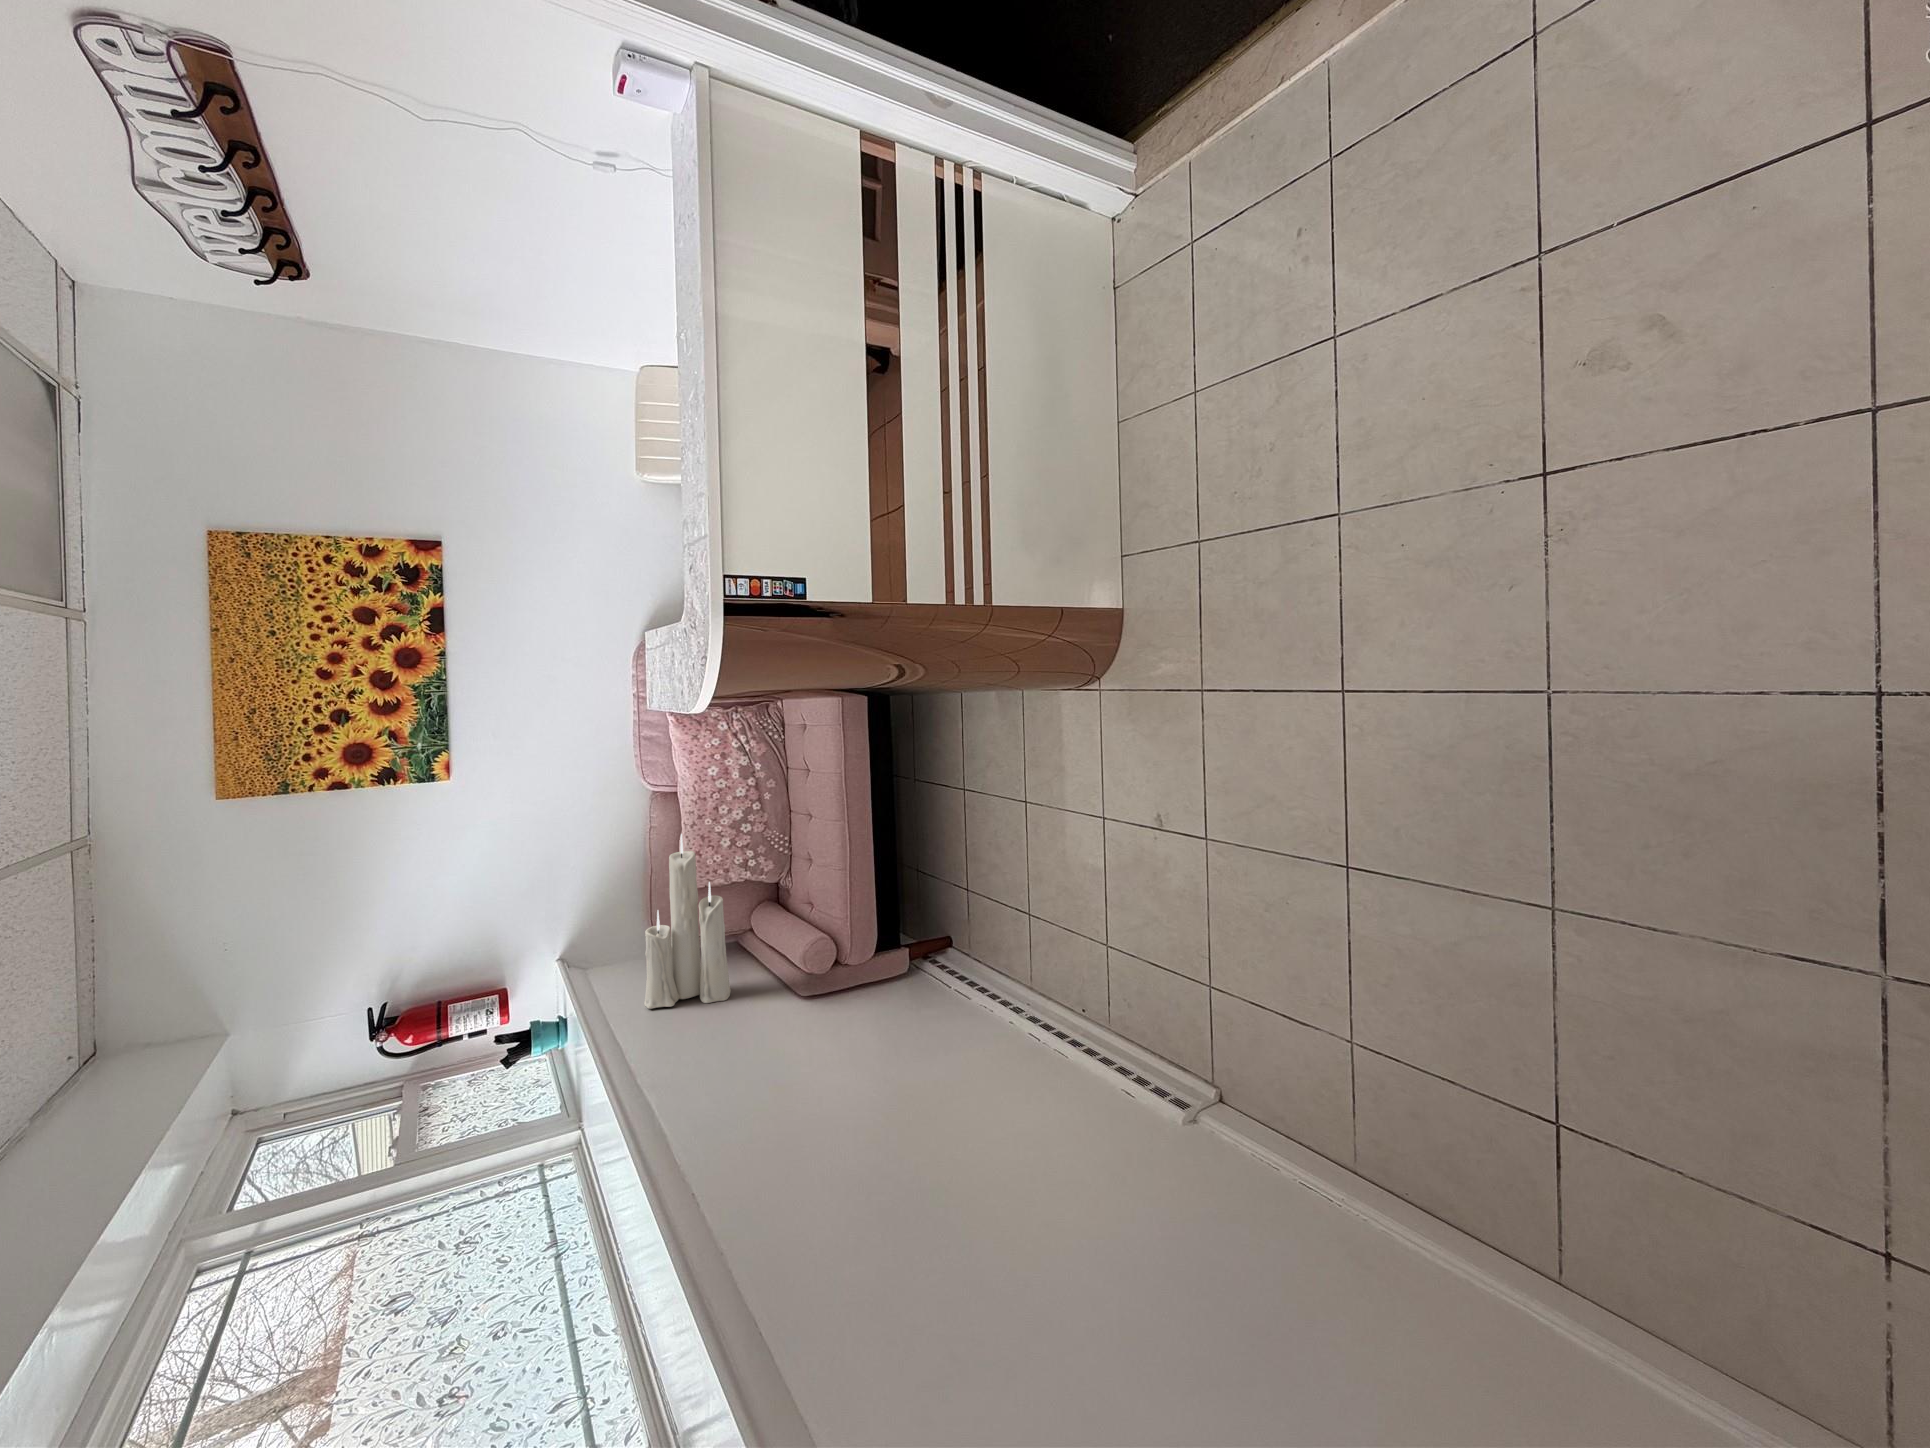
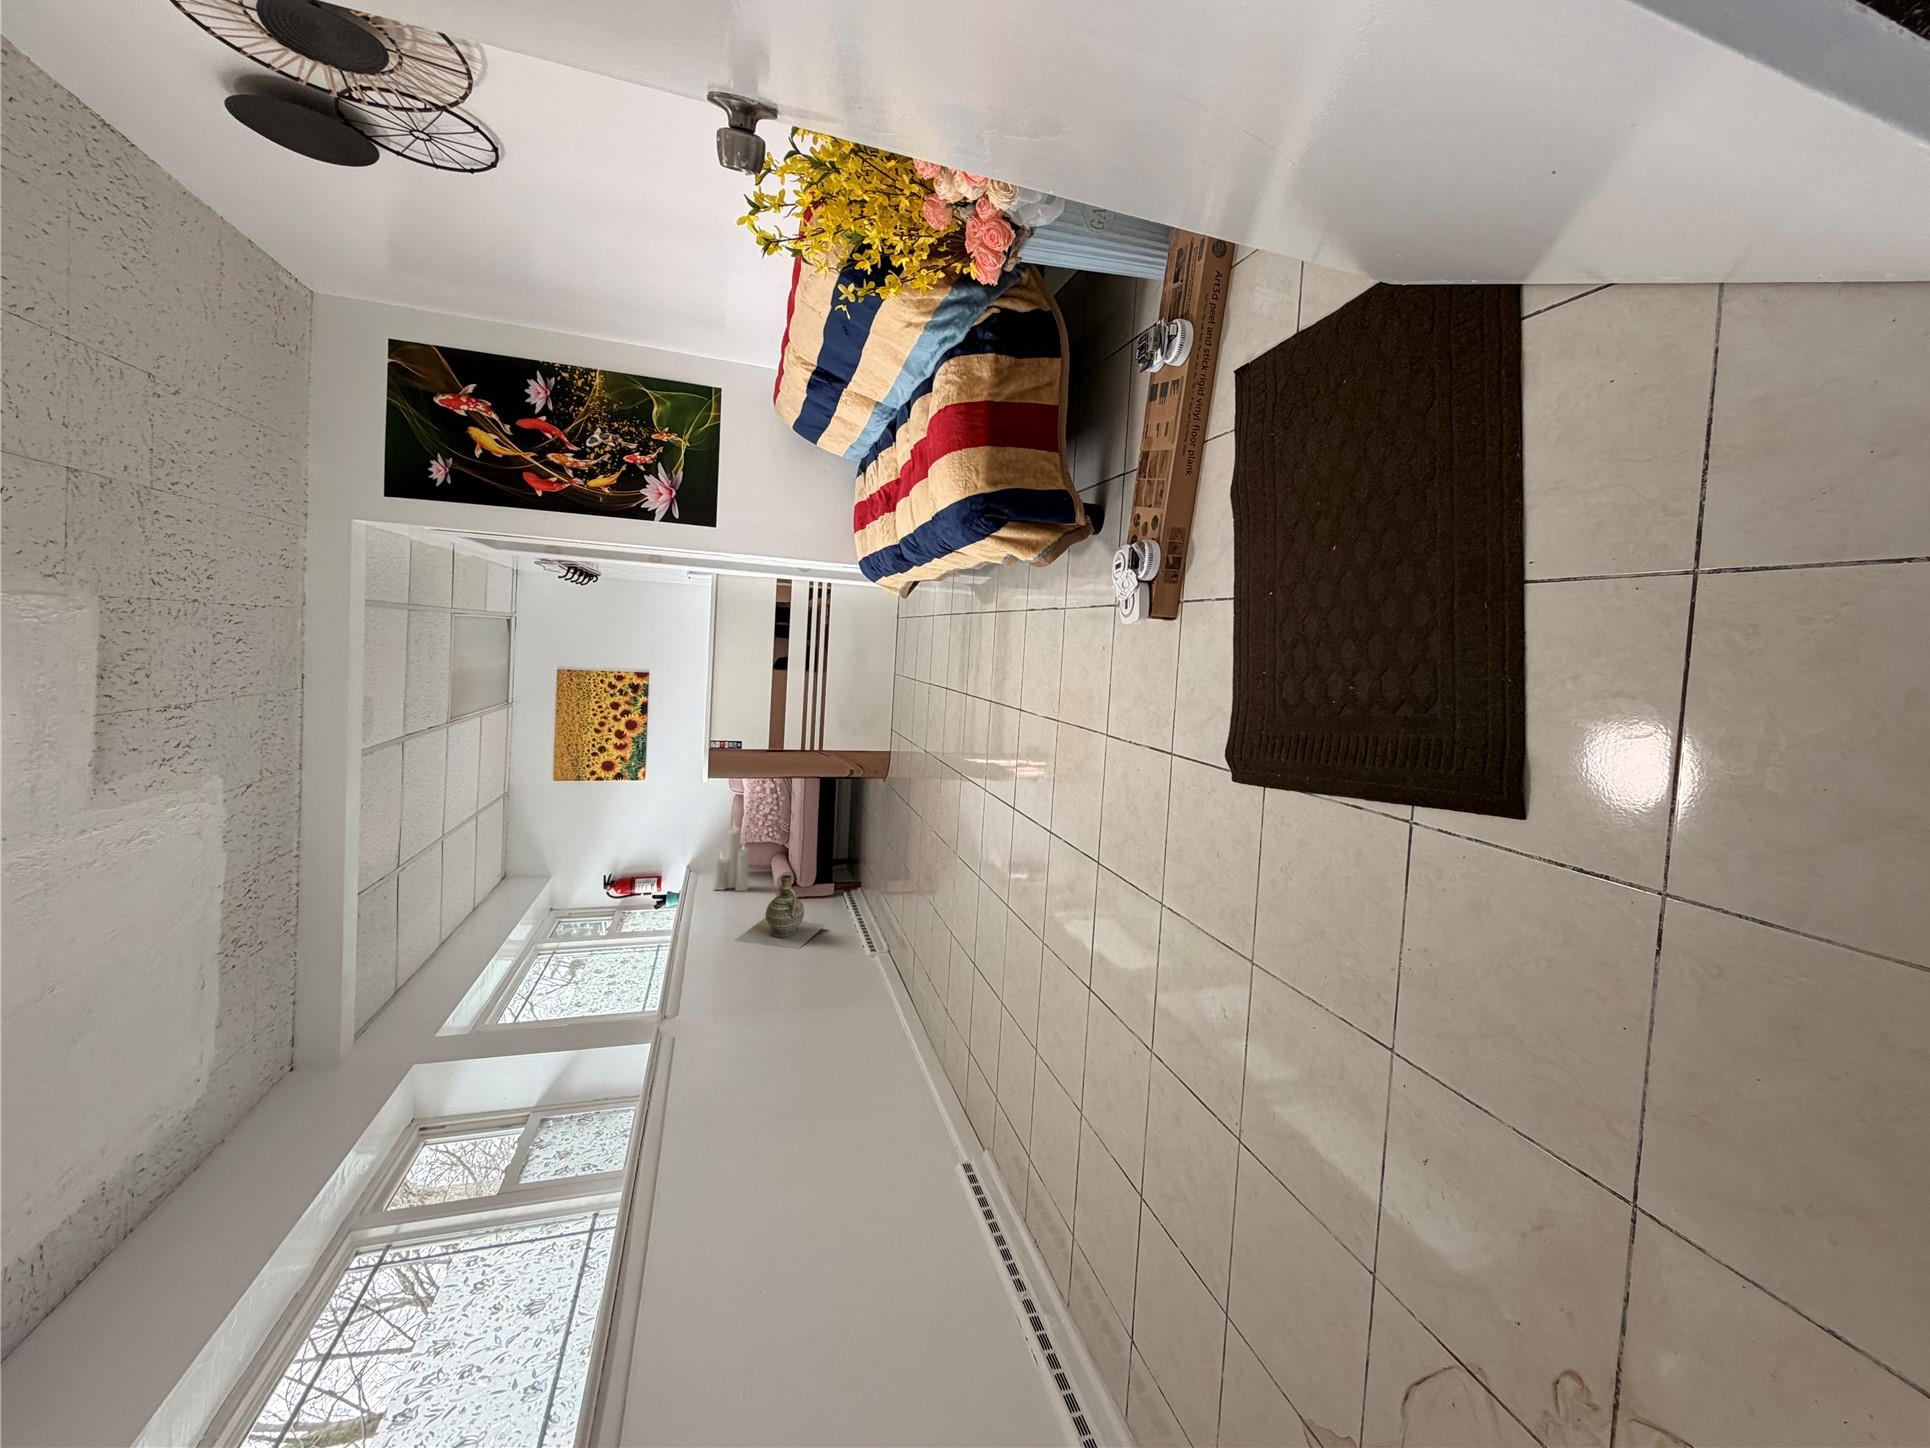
ceramic jug: none [785,945,1009,1192] -> present [735,875,825,949]

